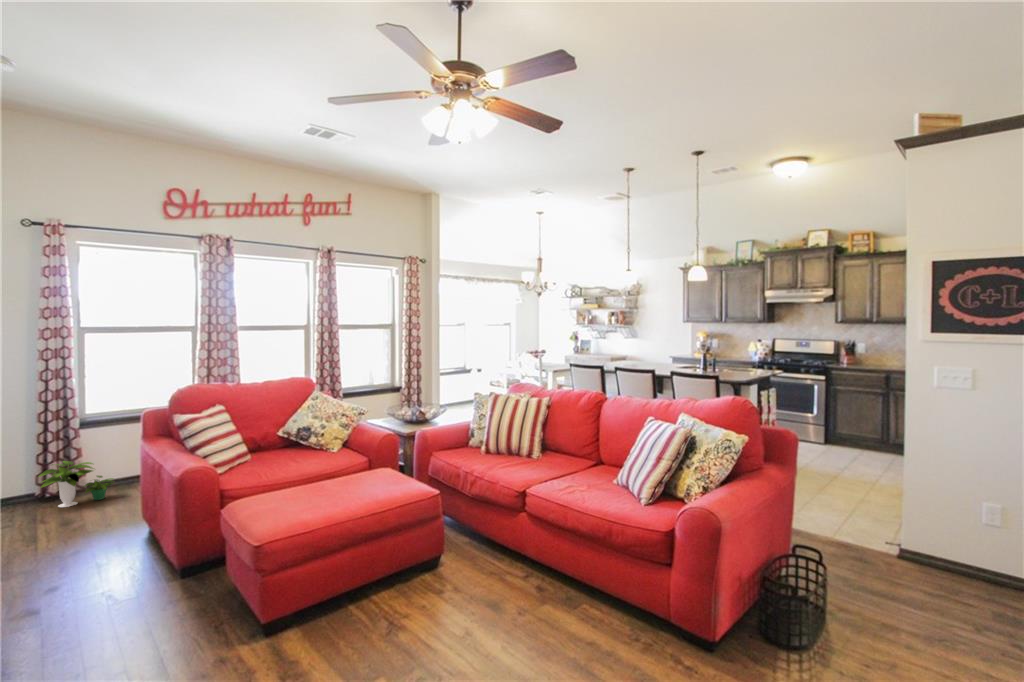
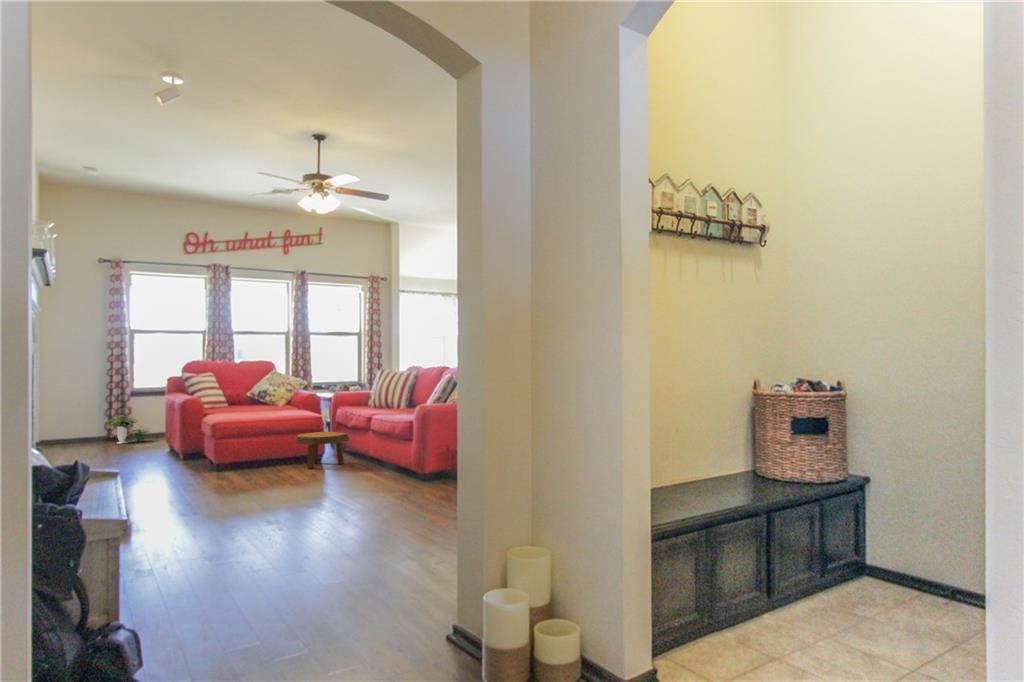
footstool: none [412,532,501,628] -> present [296,432,349,469]

